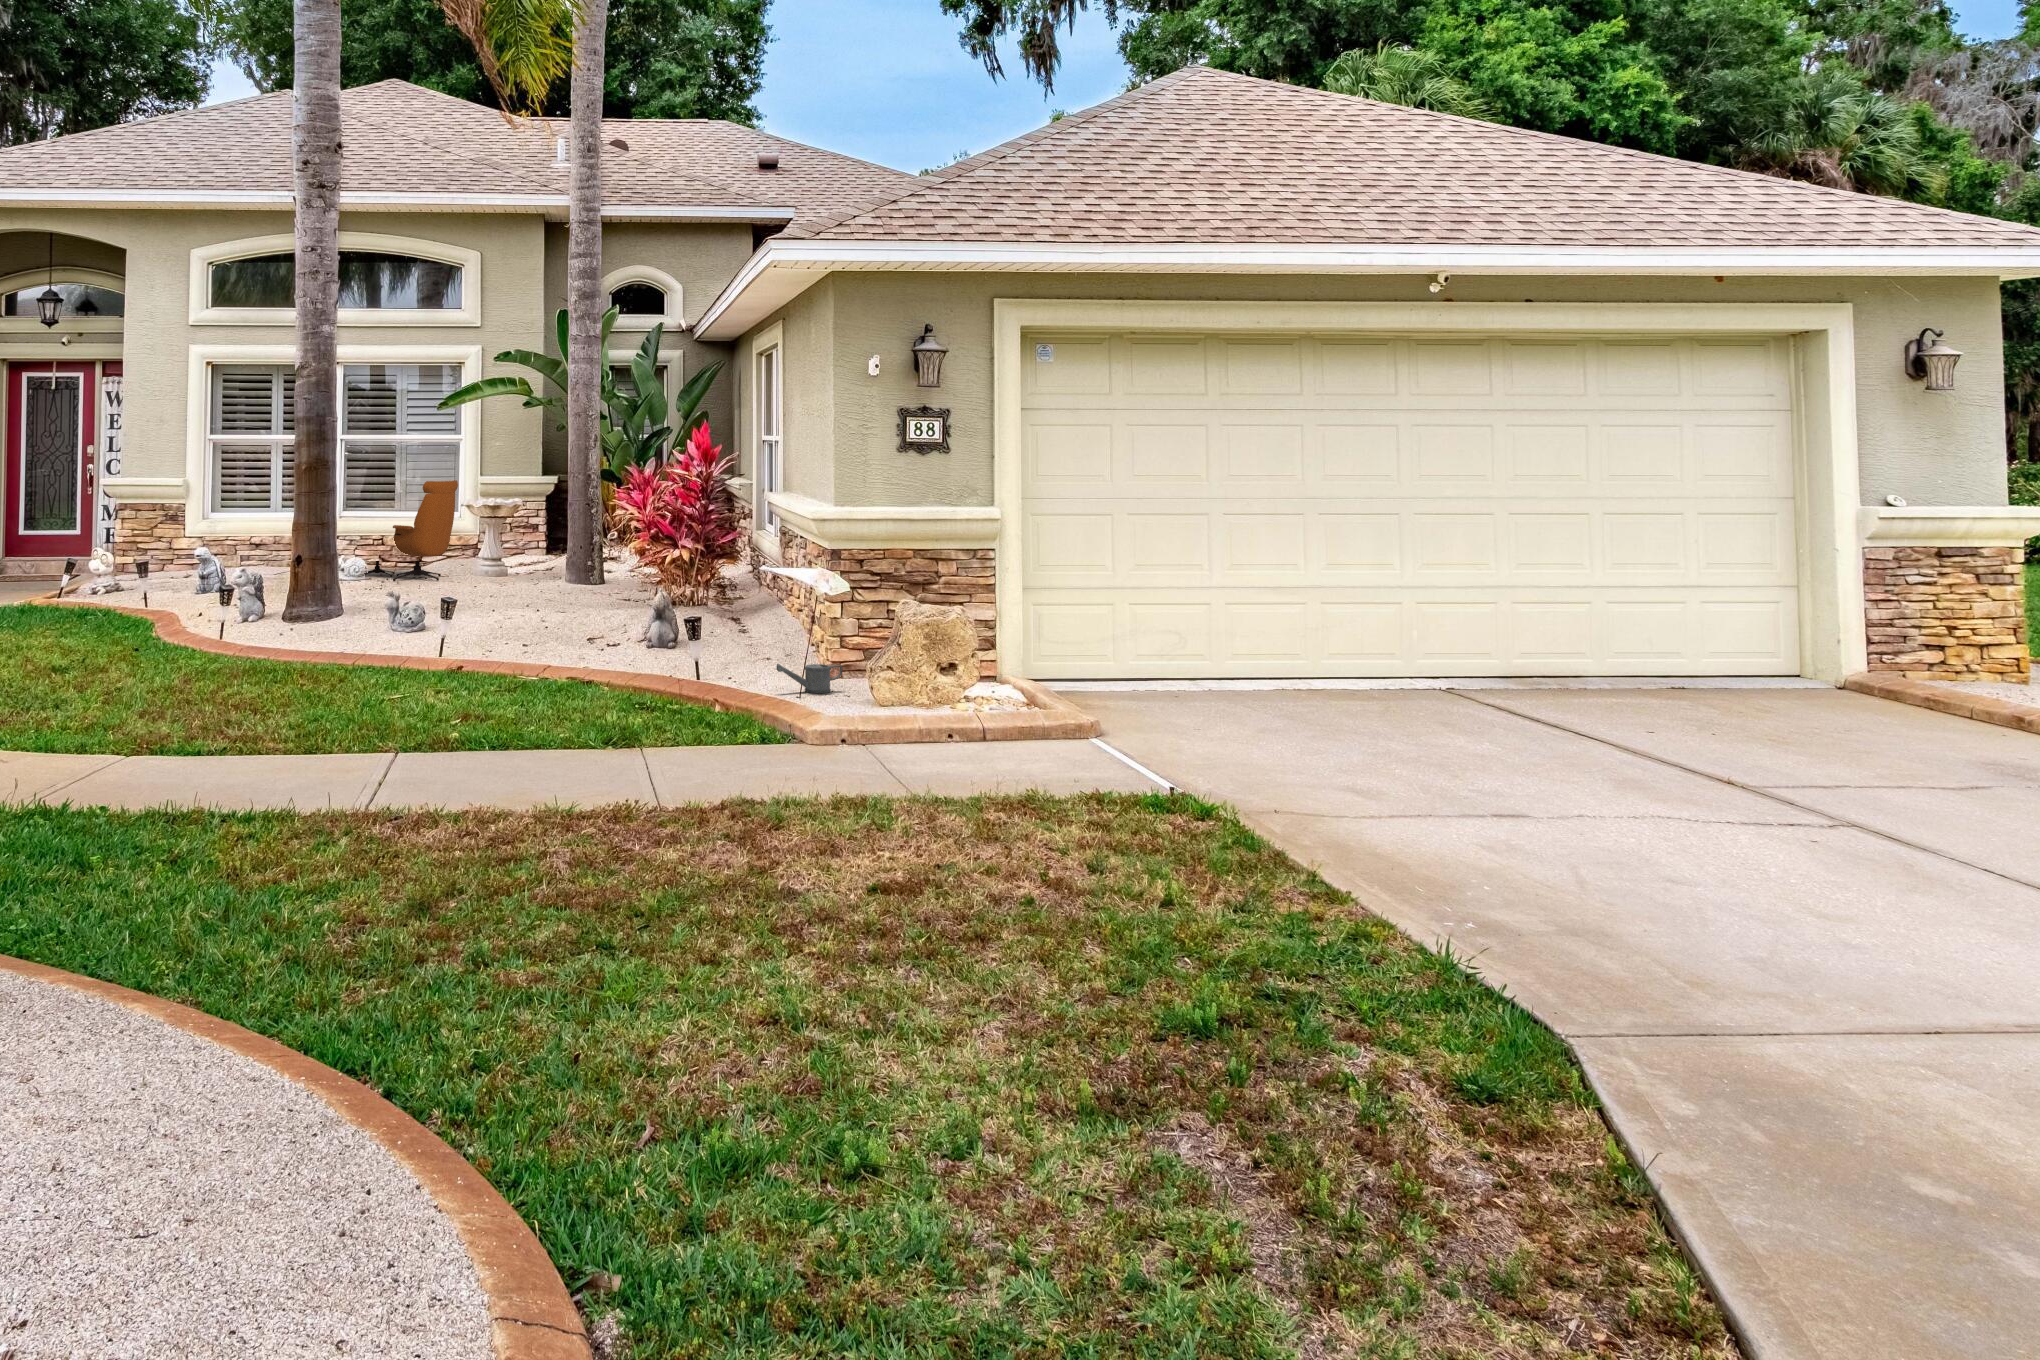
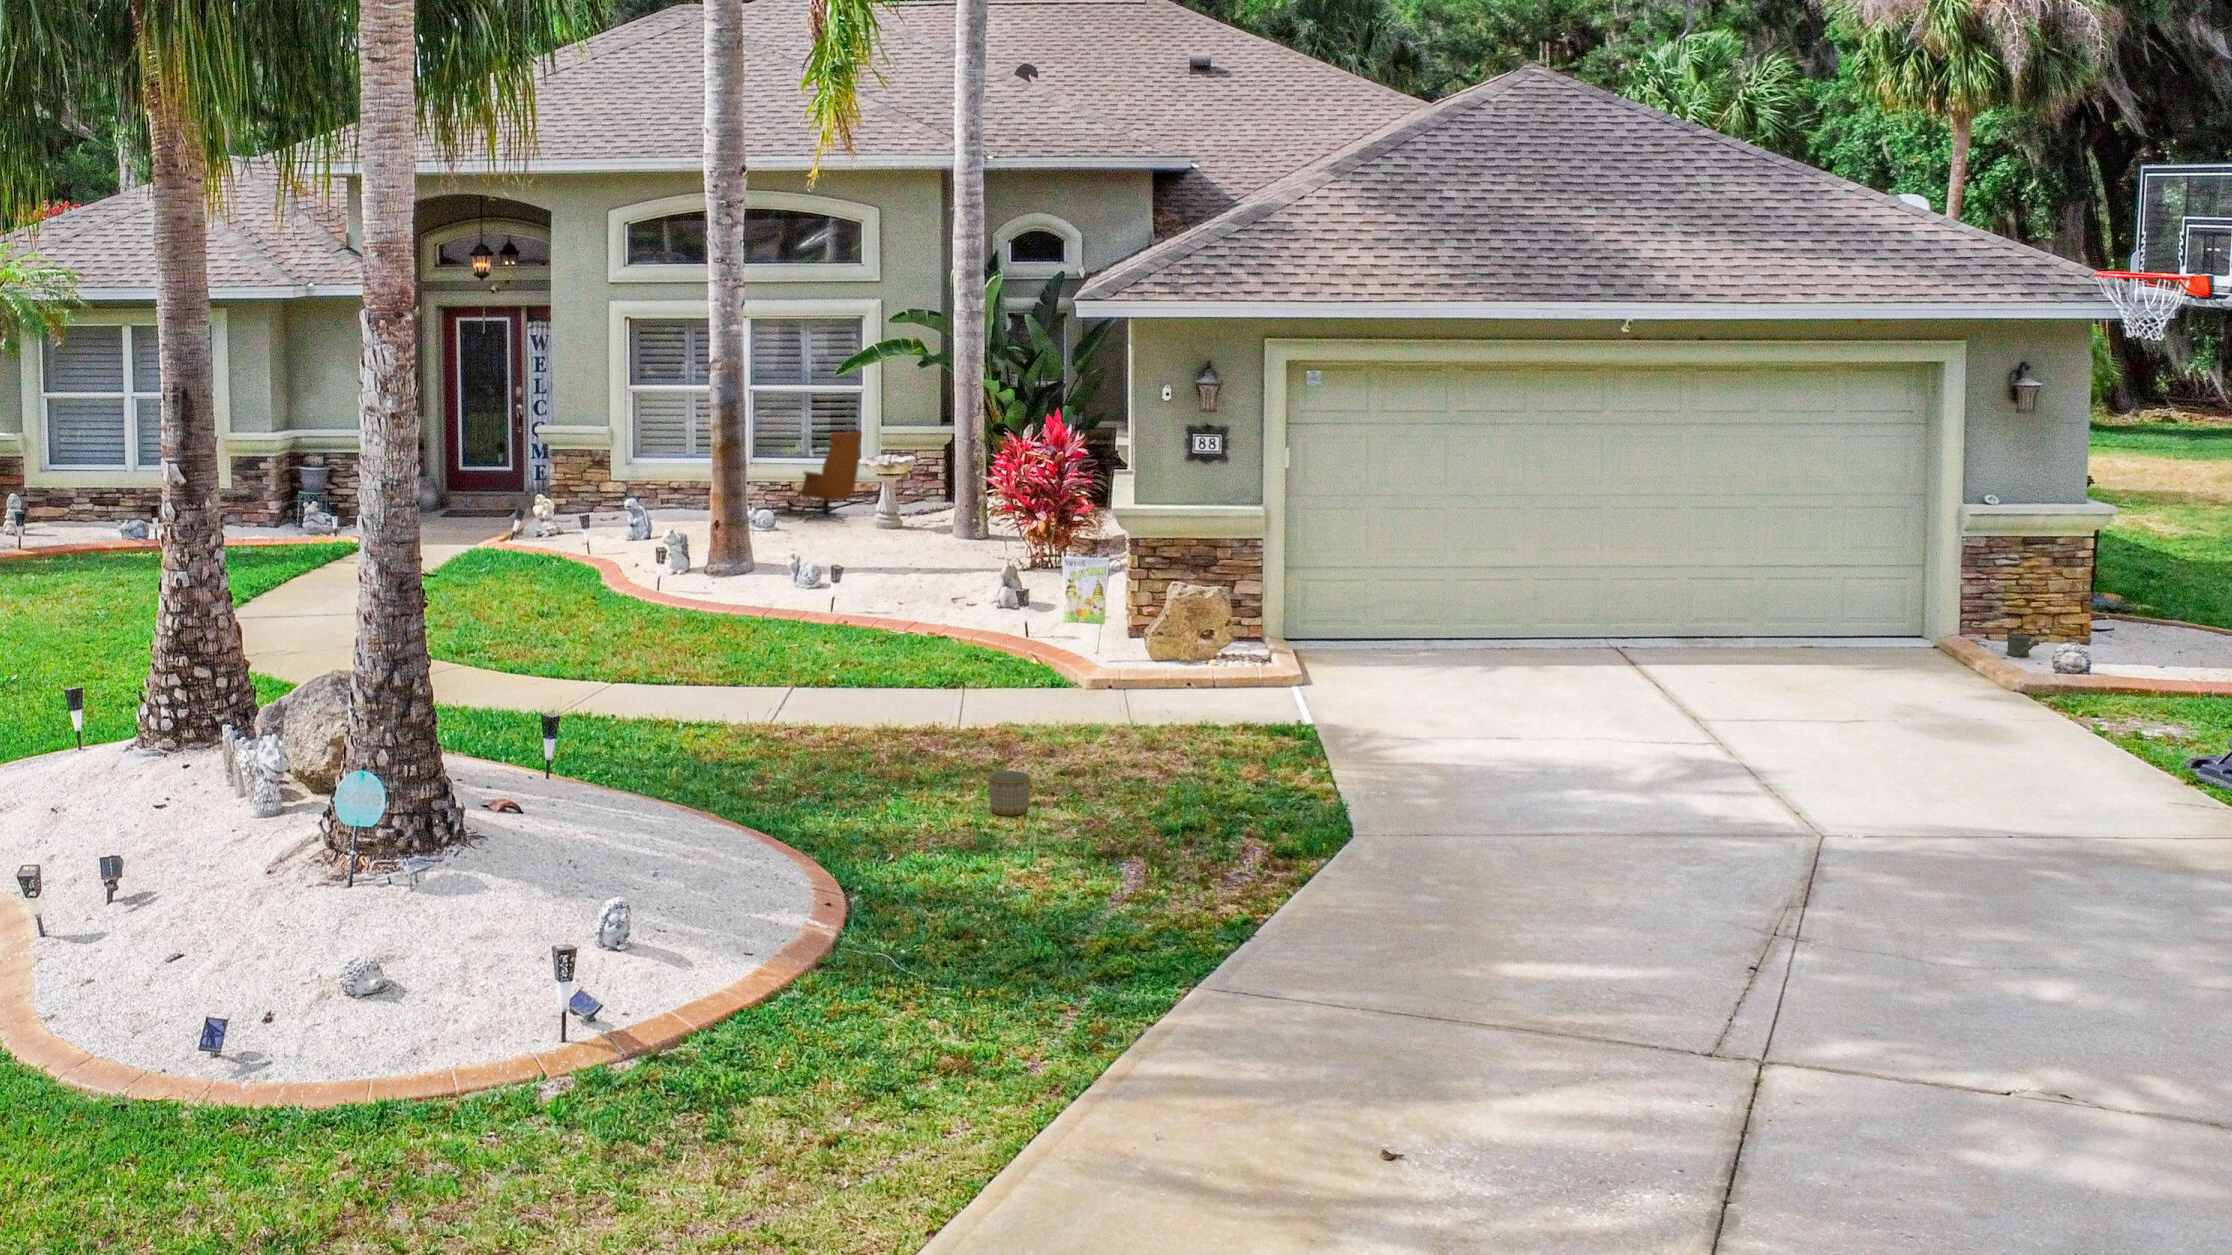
watering can: present [777,664,842,693] -> present [2007,632,2039,657]
planter: none [776,891,855,982] -> present [989,771,1030,816]

